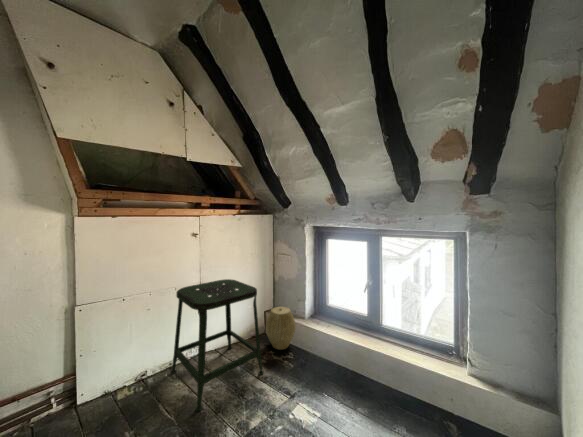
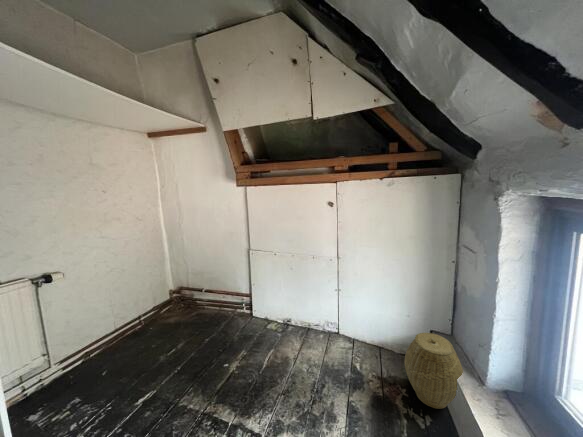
stool: present [171,279,264,412] -> none [278,259,371,405]

